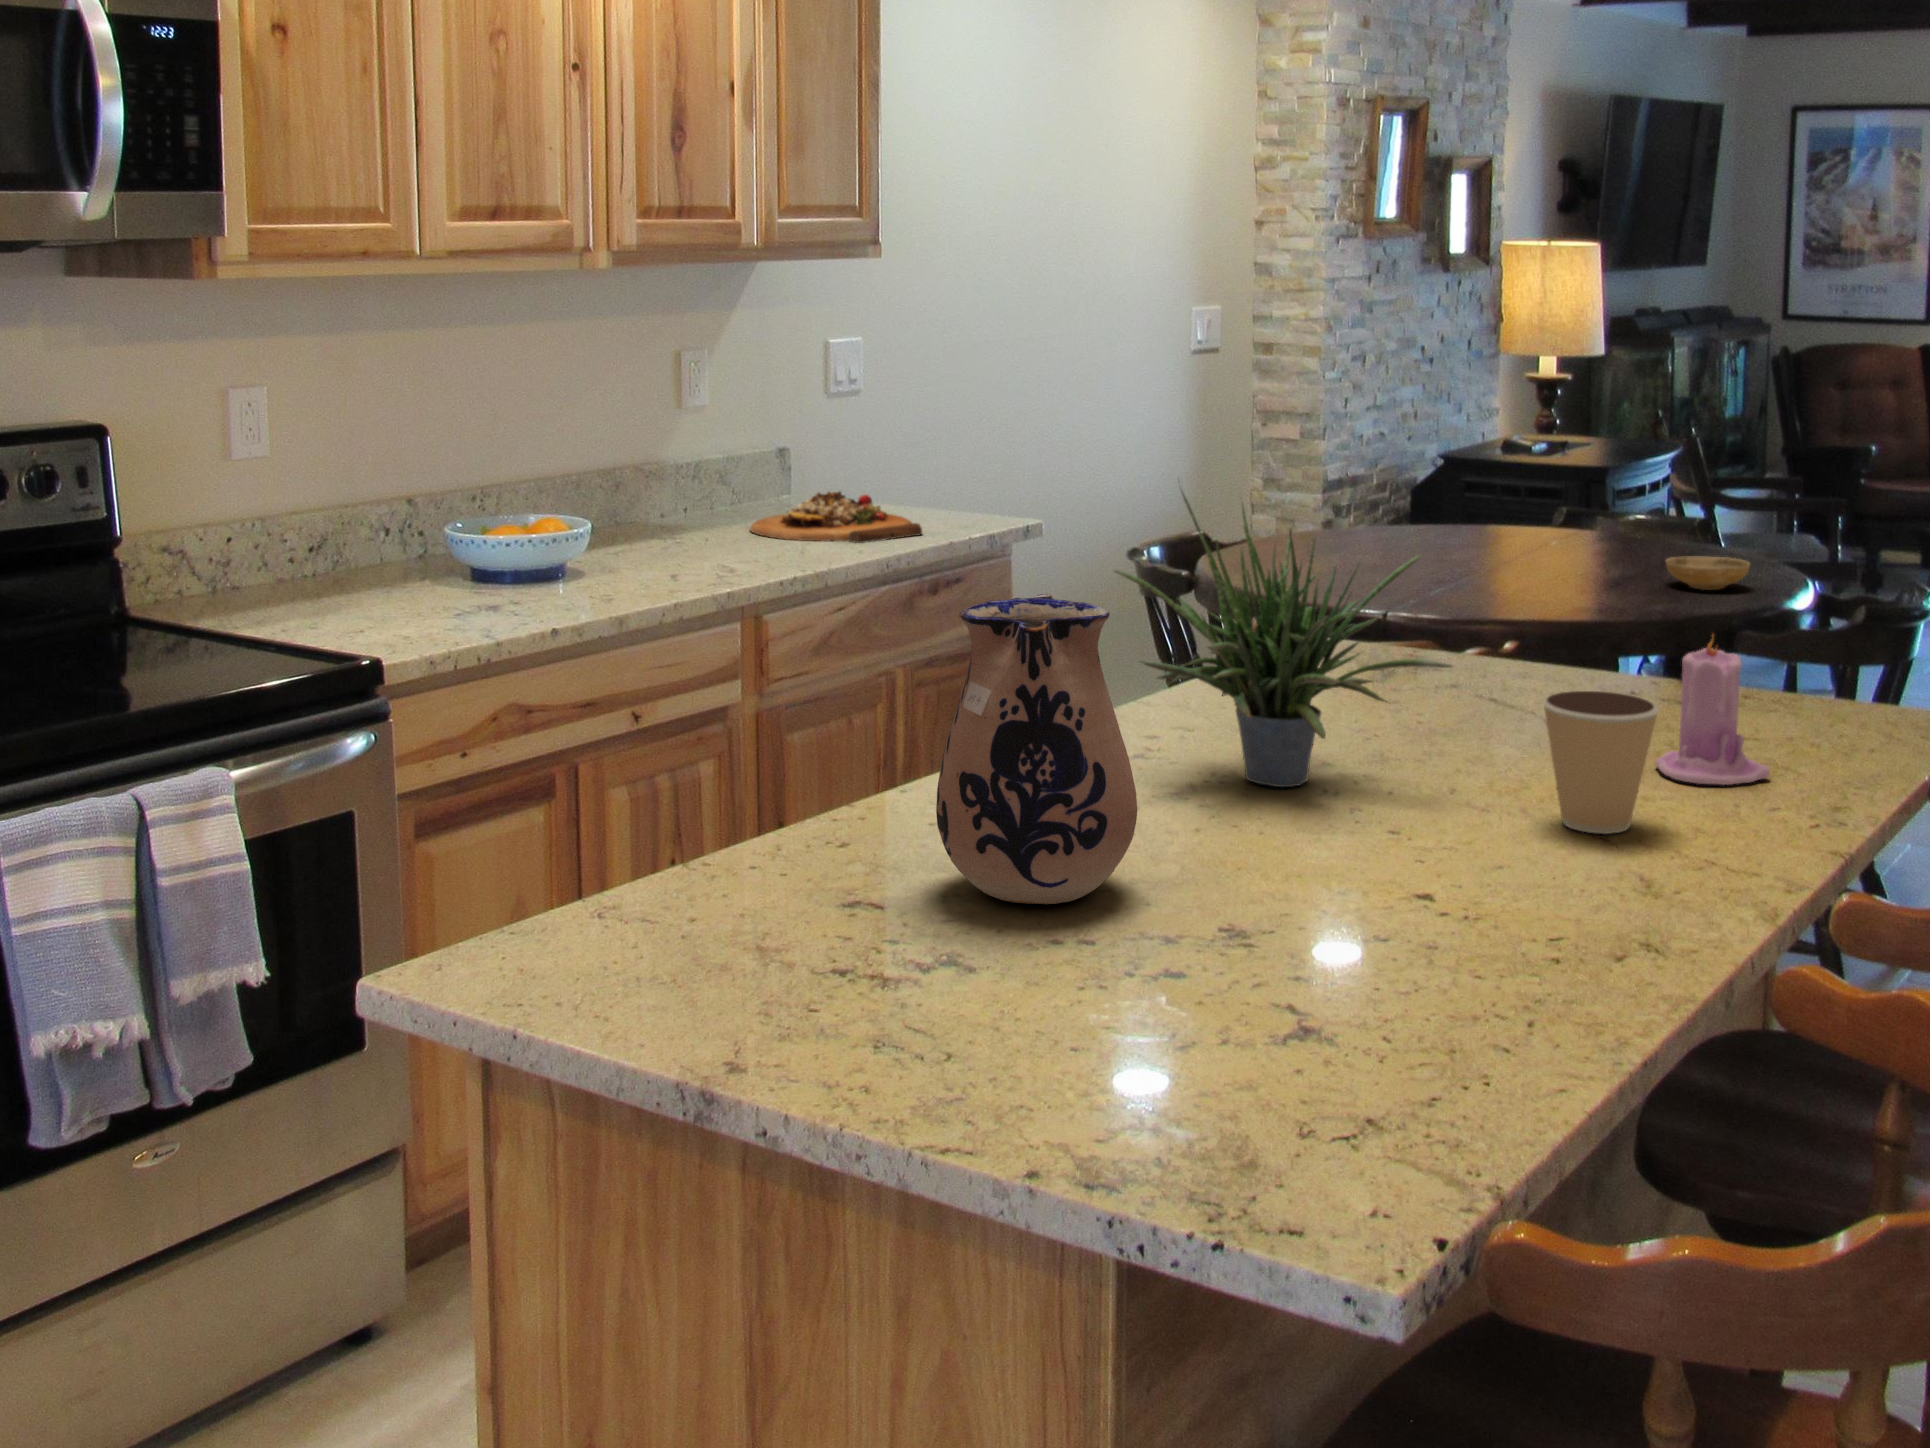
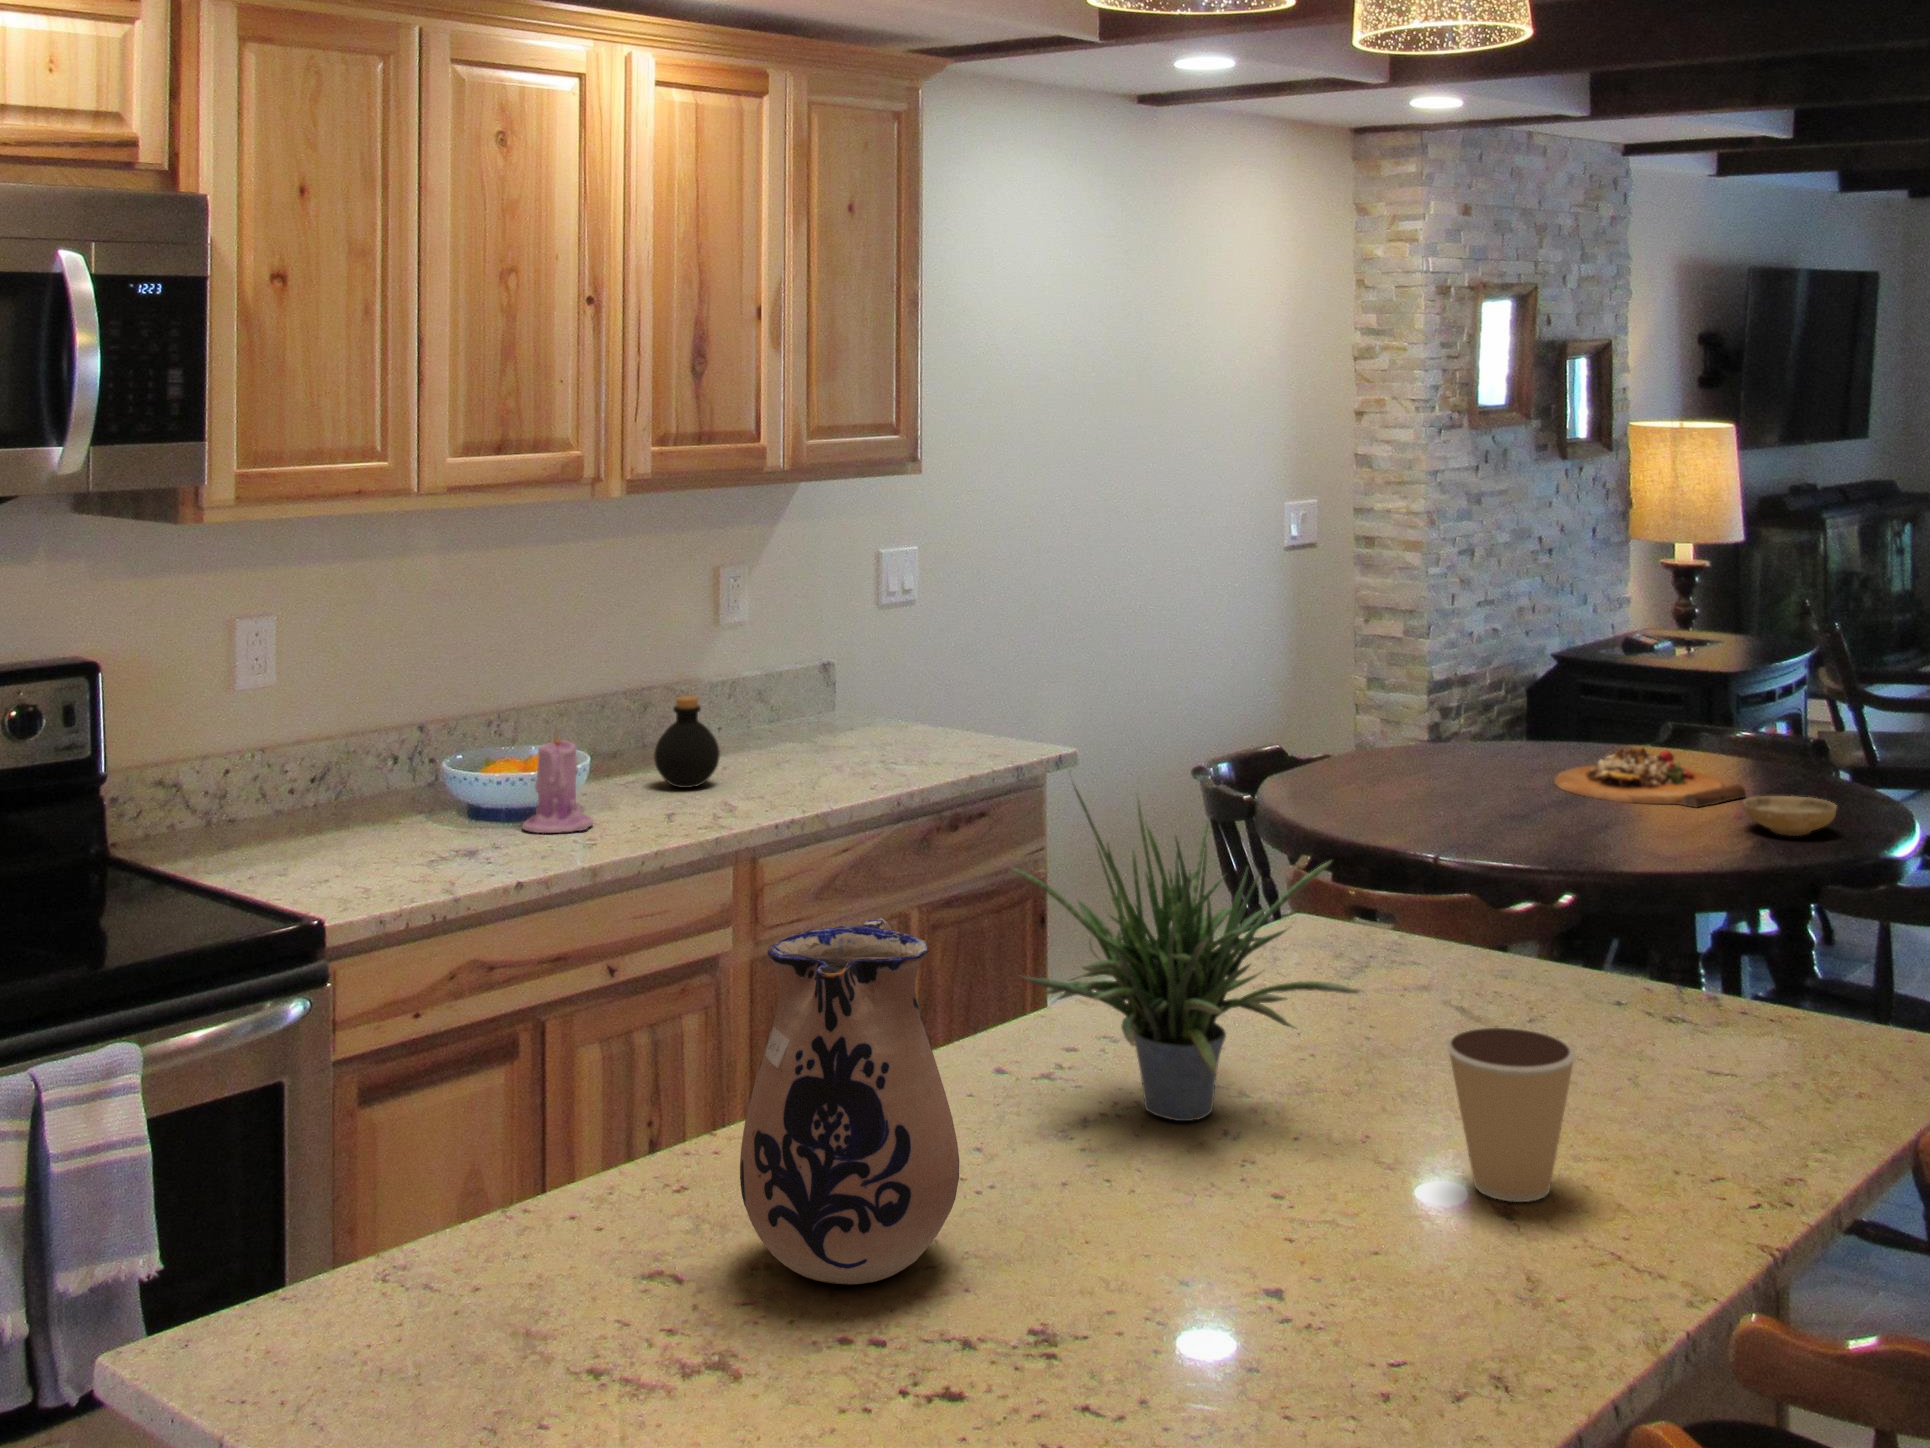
bottle: none [645,470,709,557] -> present [654,696,720,788]
cutting board: present [750,492,922,543] -> present [1554,748,1746,808]
candle: present [1655,638,1770,785] -> present [522,736,593,833]

